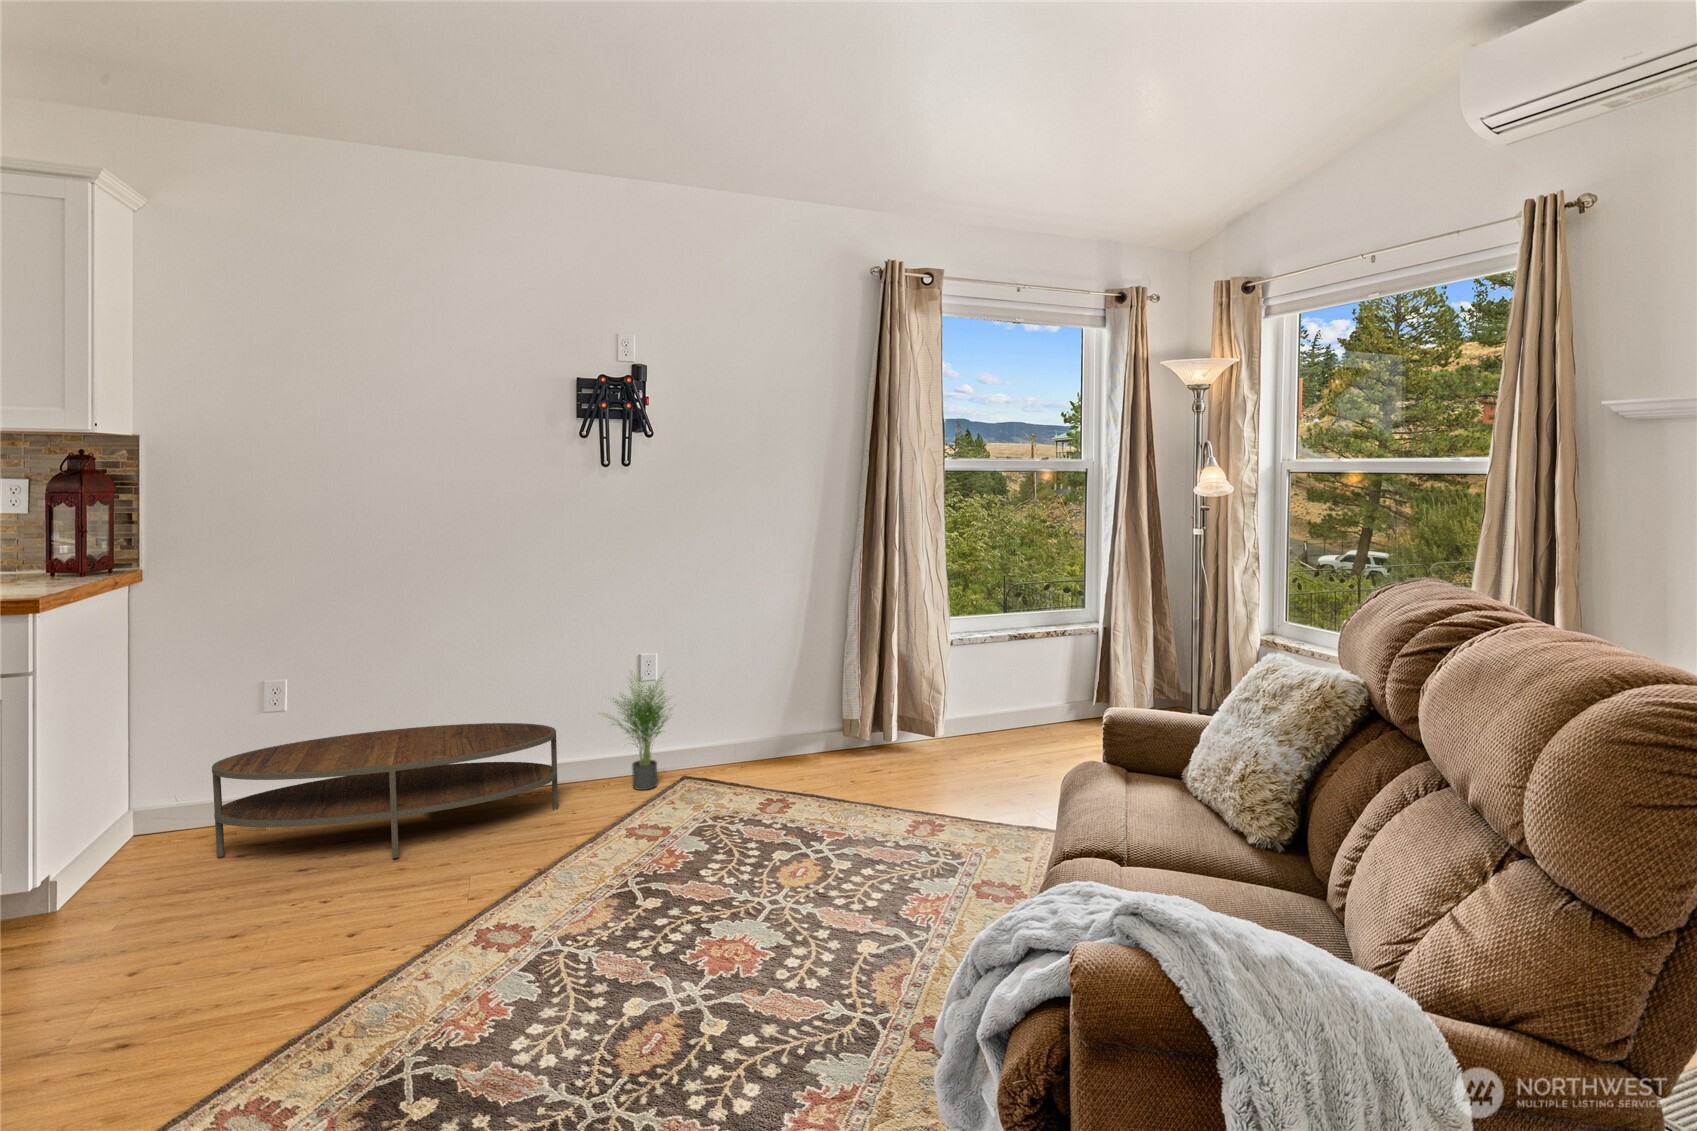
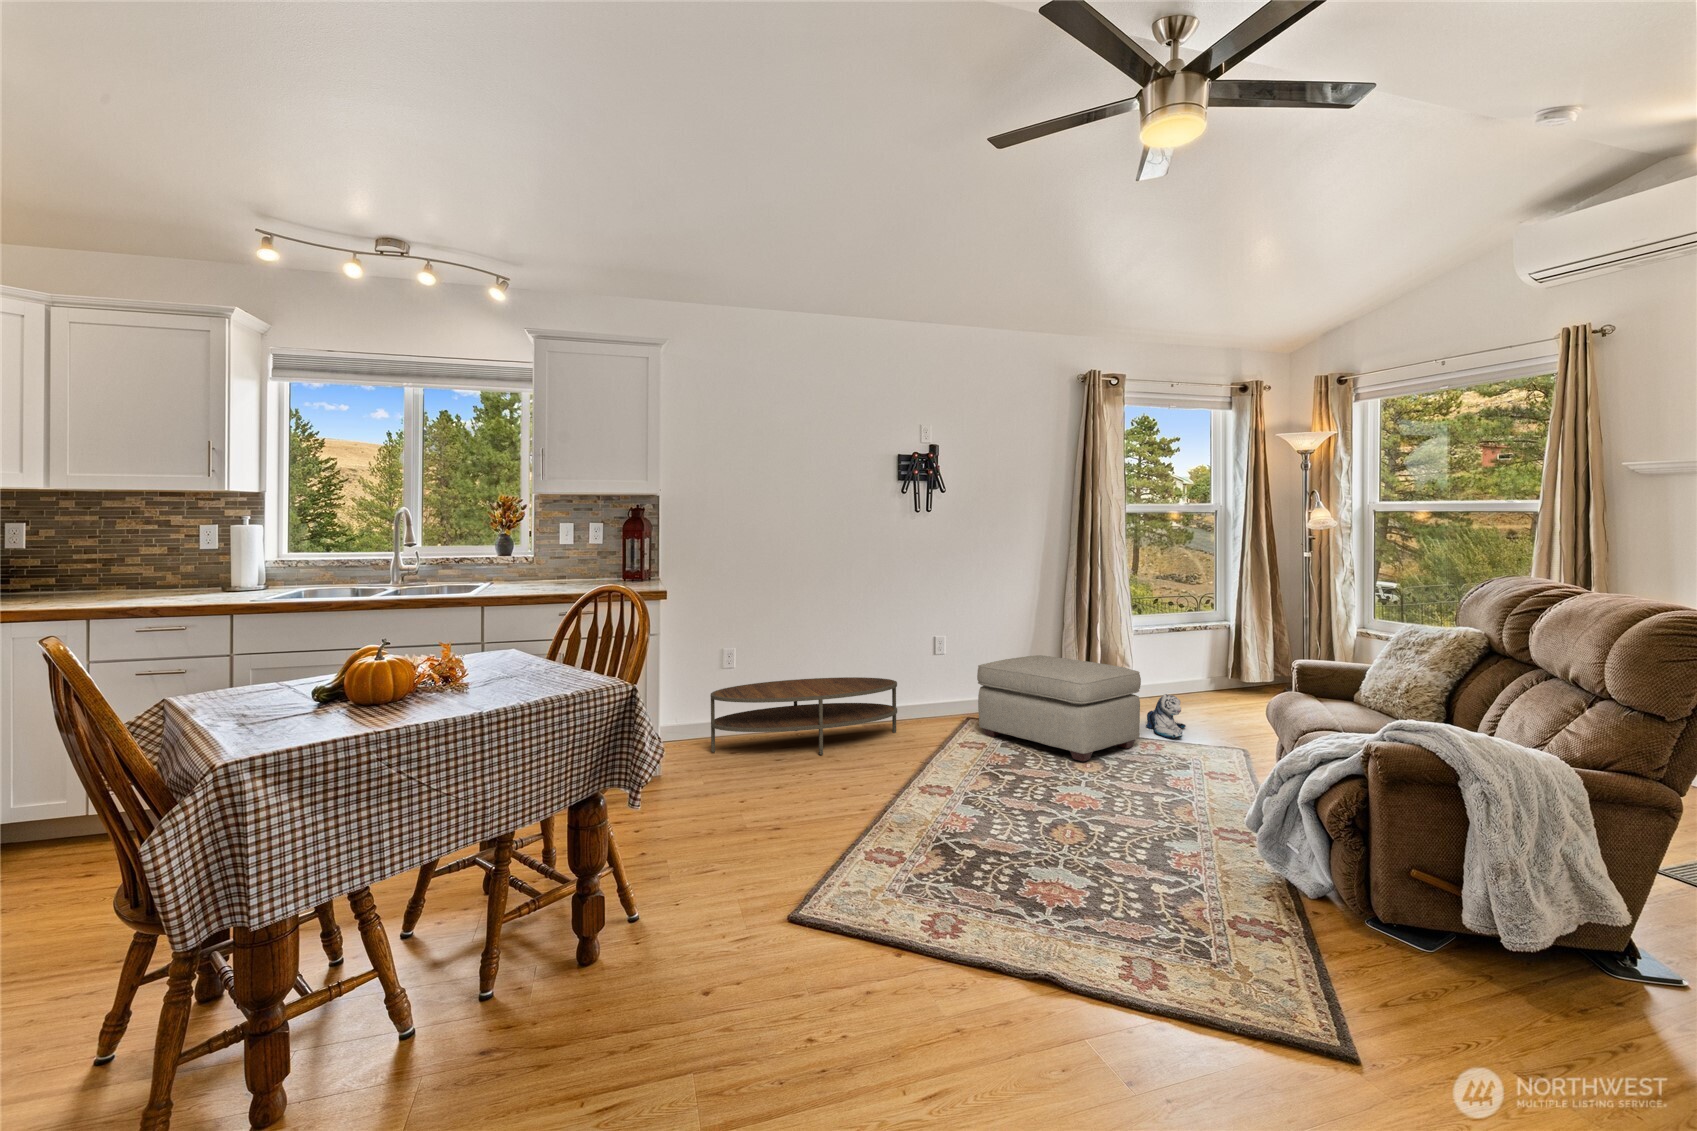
potted plant: present [606,678,672,790] -> none [910,642,967,724]
ottoman: none [678,687,909,865] -> present [977,655,1141,761]
plush toy: none [940,745,996,814] -> present [1146,694,1186,738]

